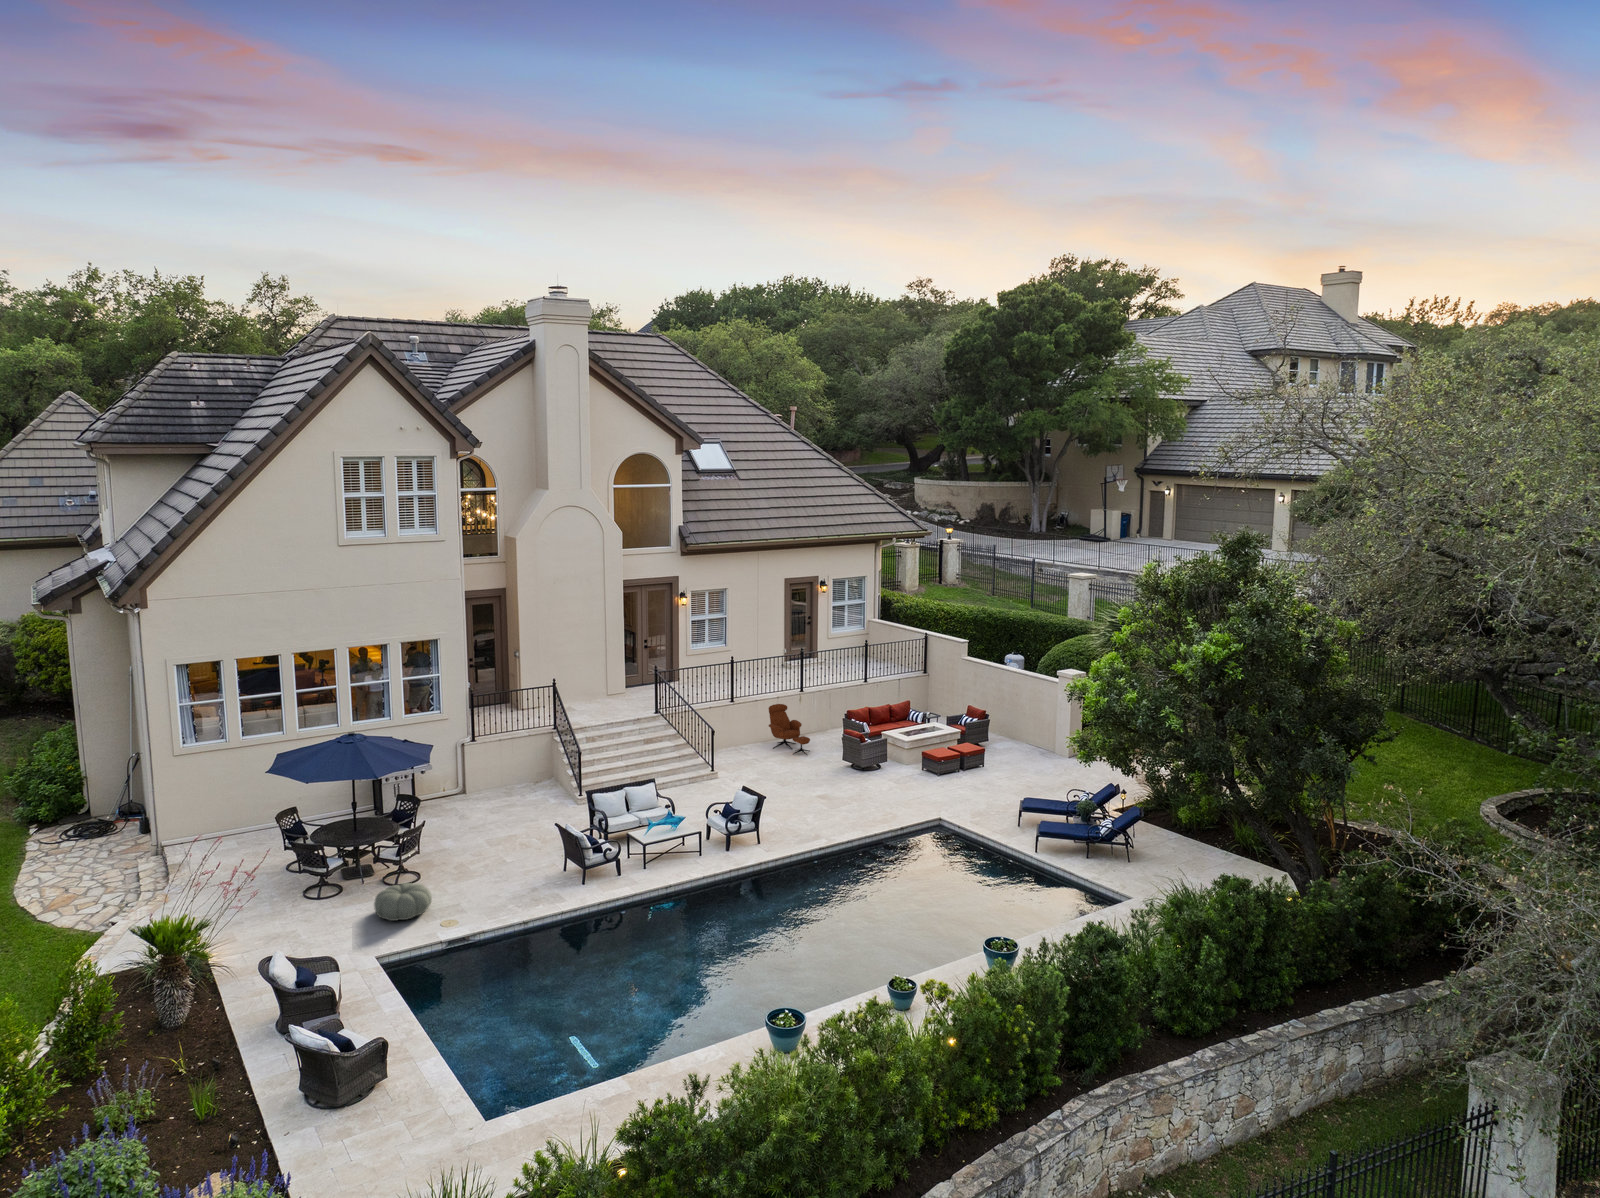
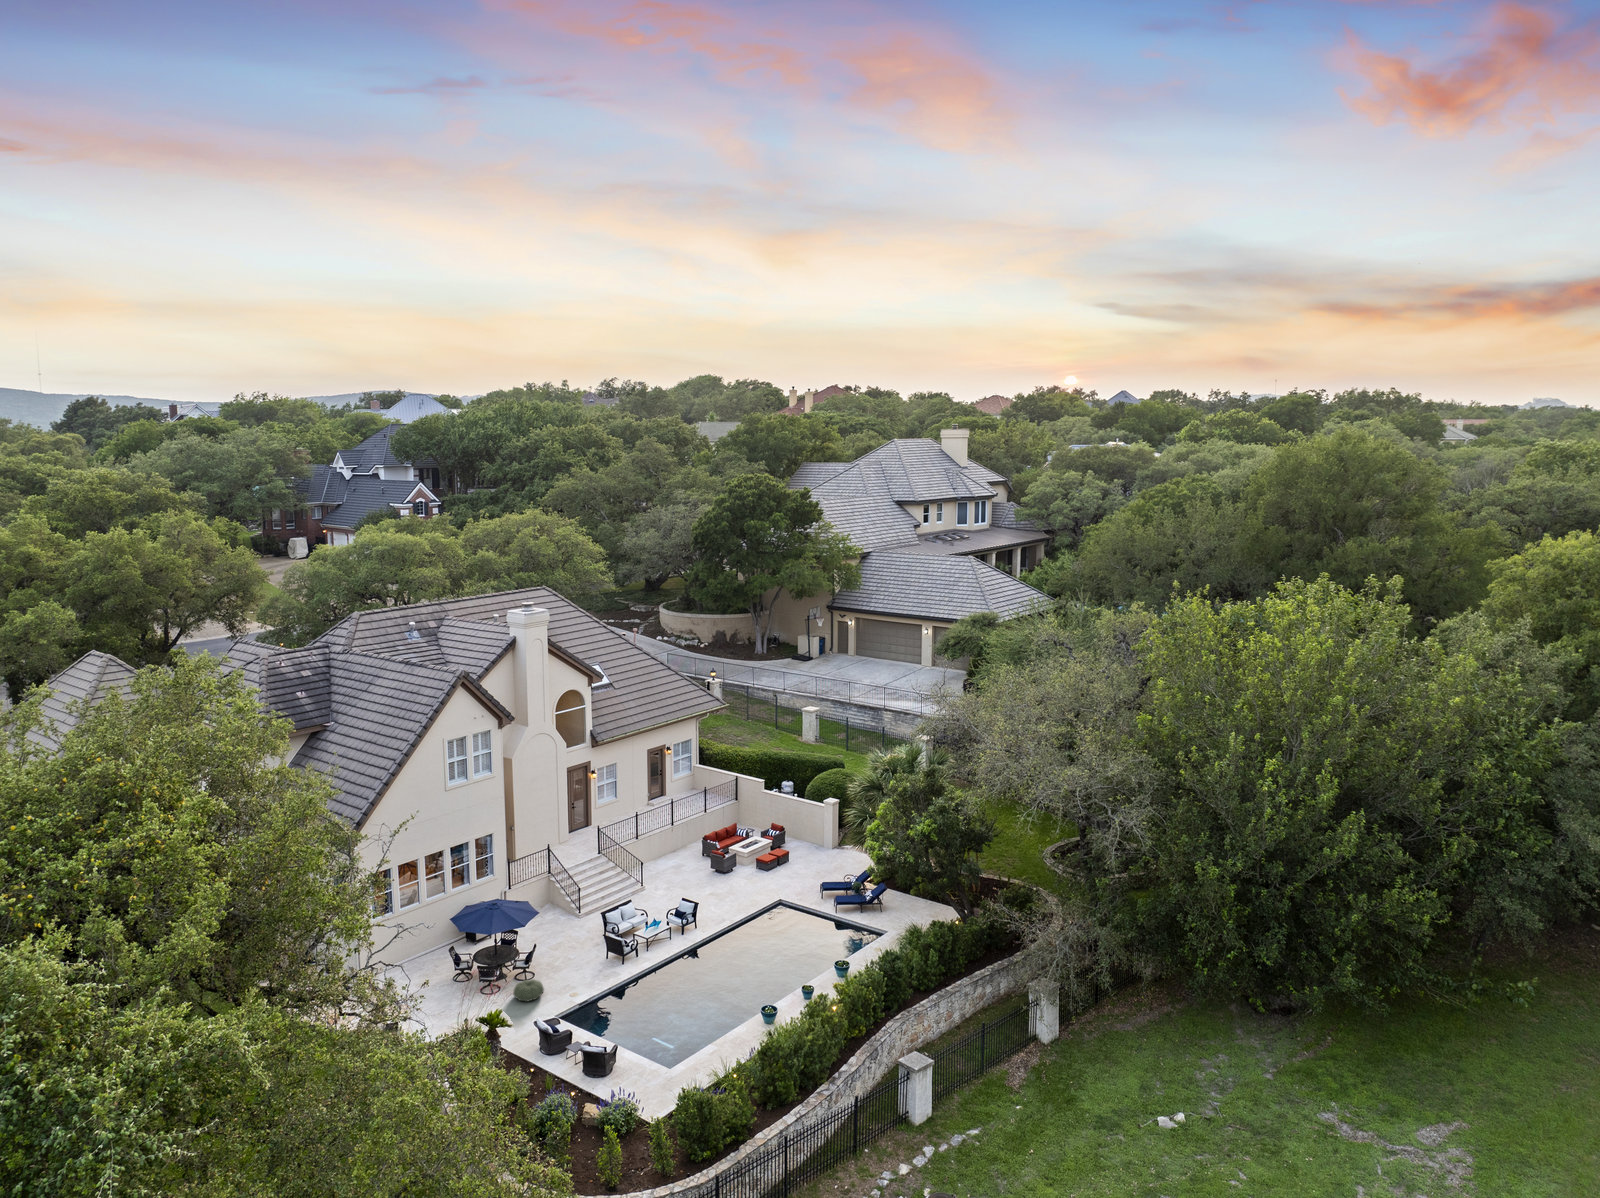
lounge chair: present [769,704,810,755] -> none [656,835,686,868]

